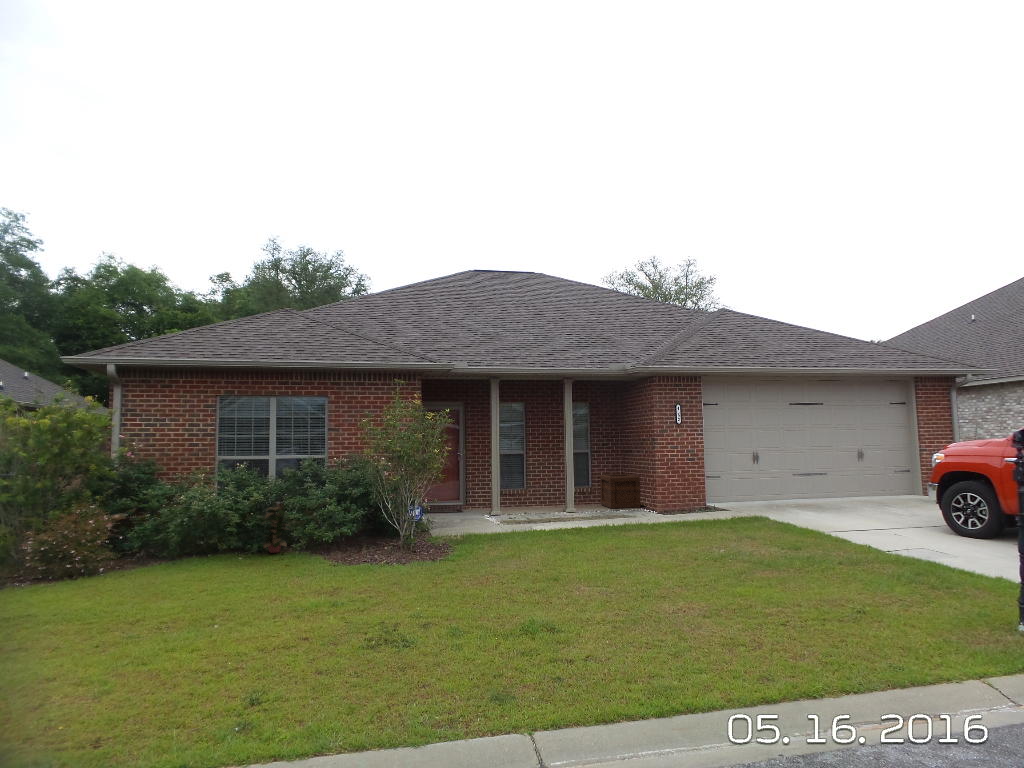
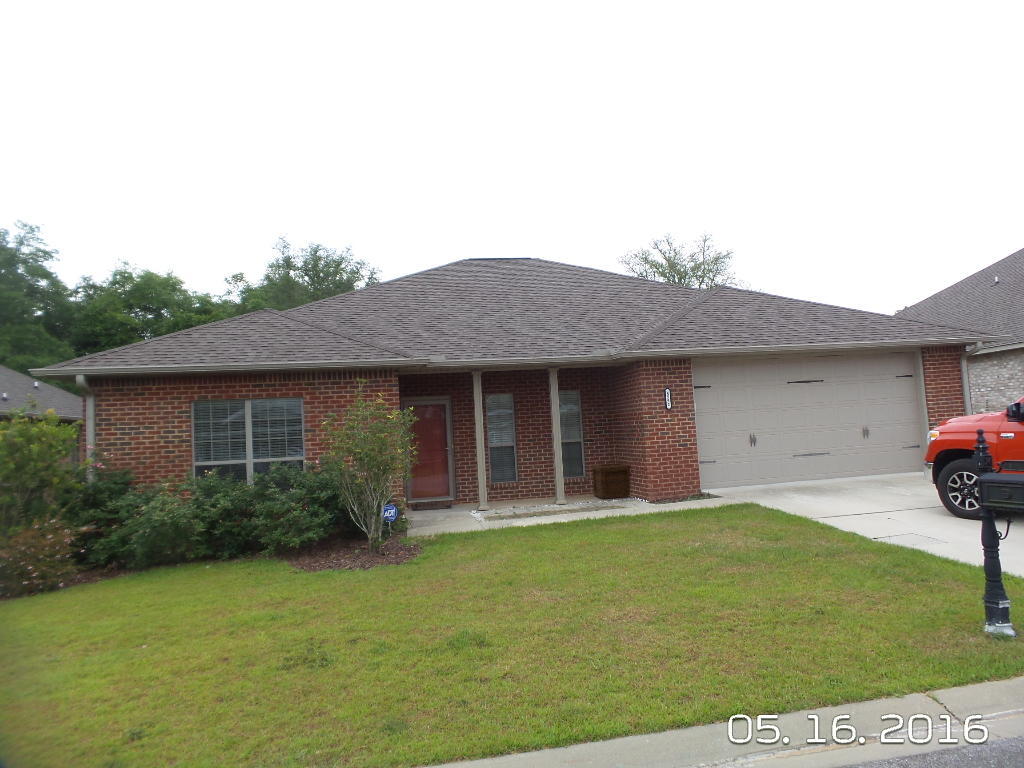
decorative plant: present [262,507,290,553] -> none [227,513,261,559]

